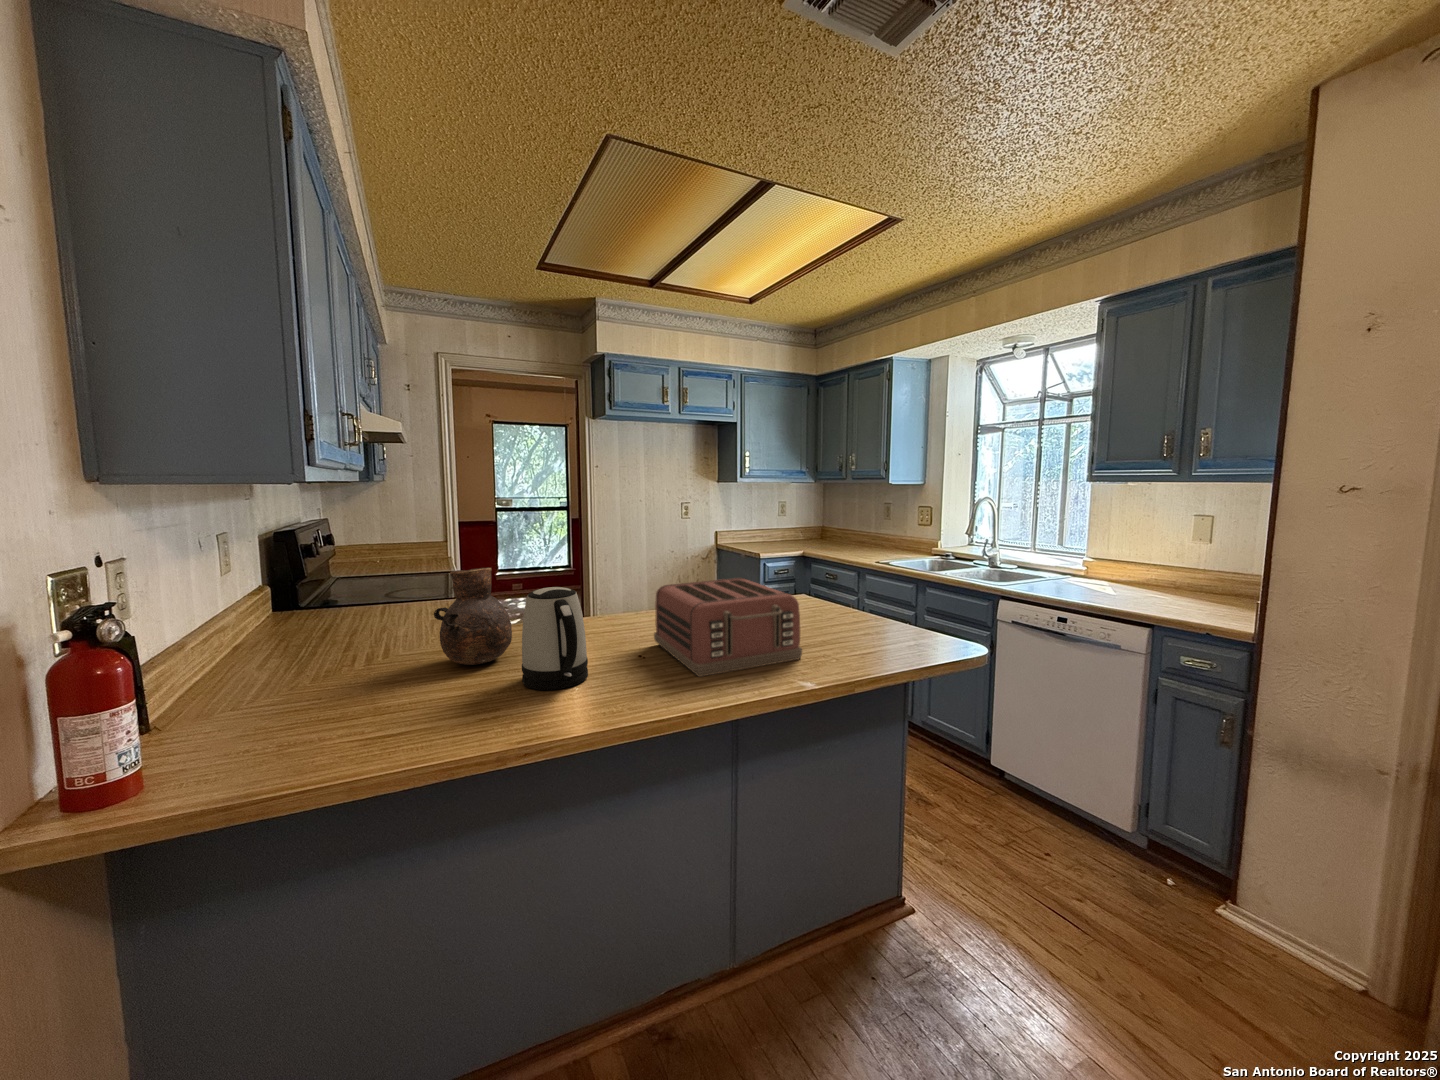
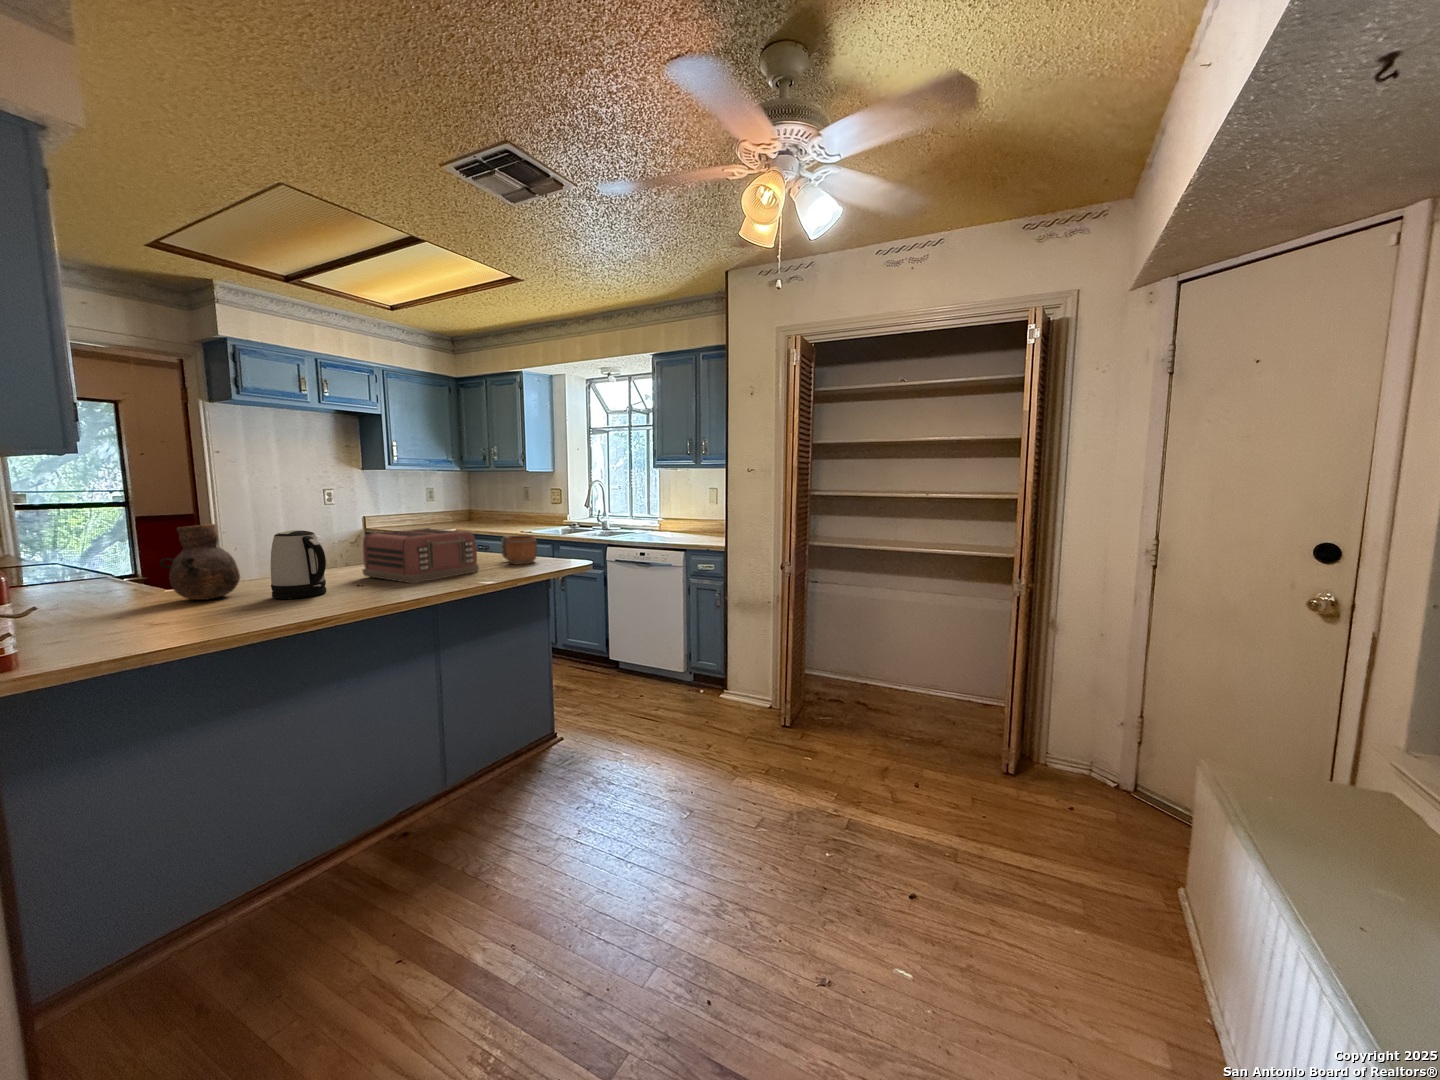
mug: none [841,594,897,649] -> present [501,535,537,564]

